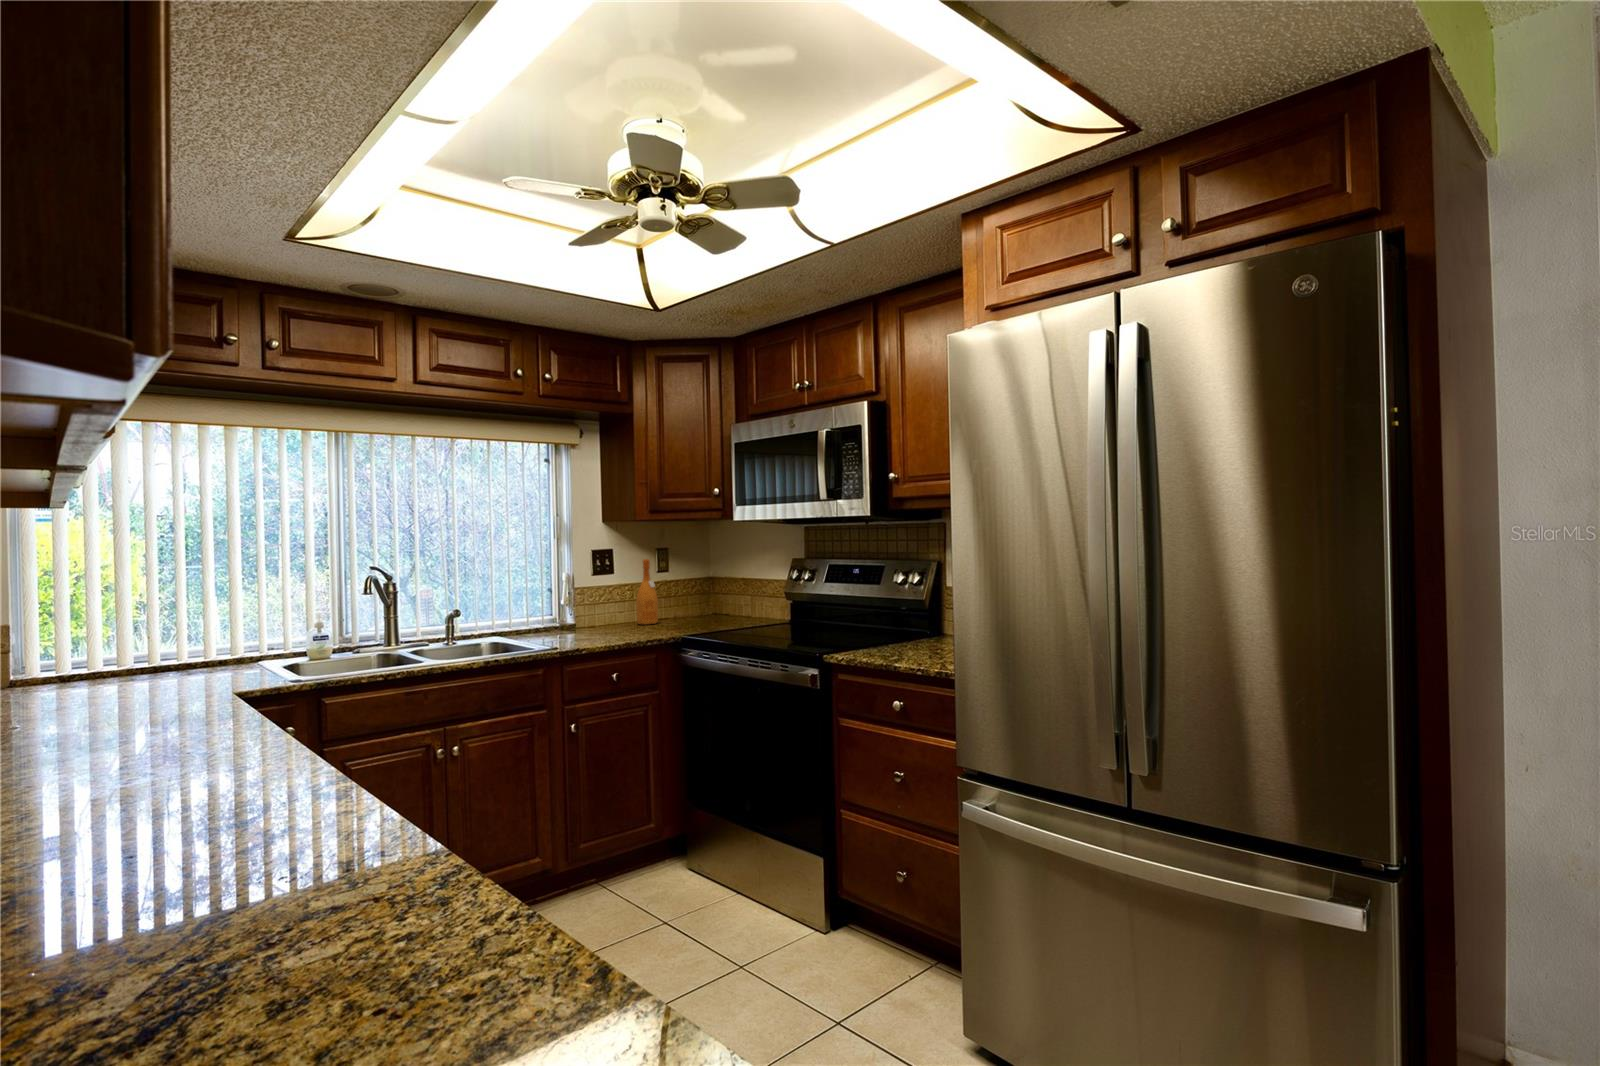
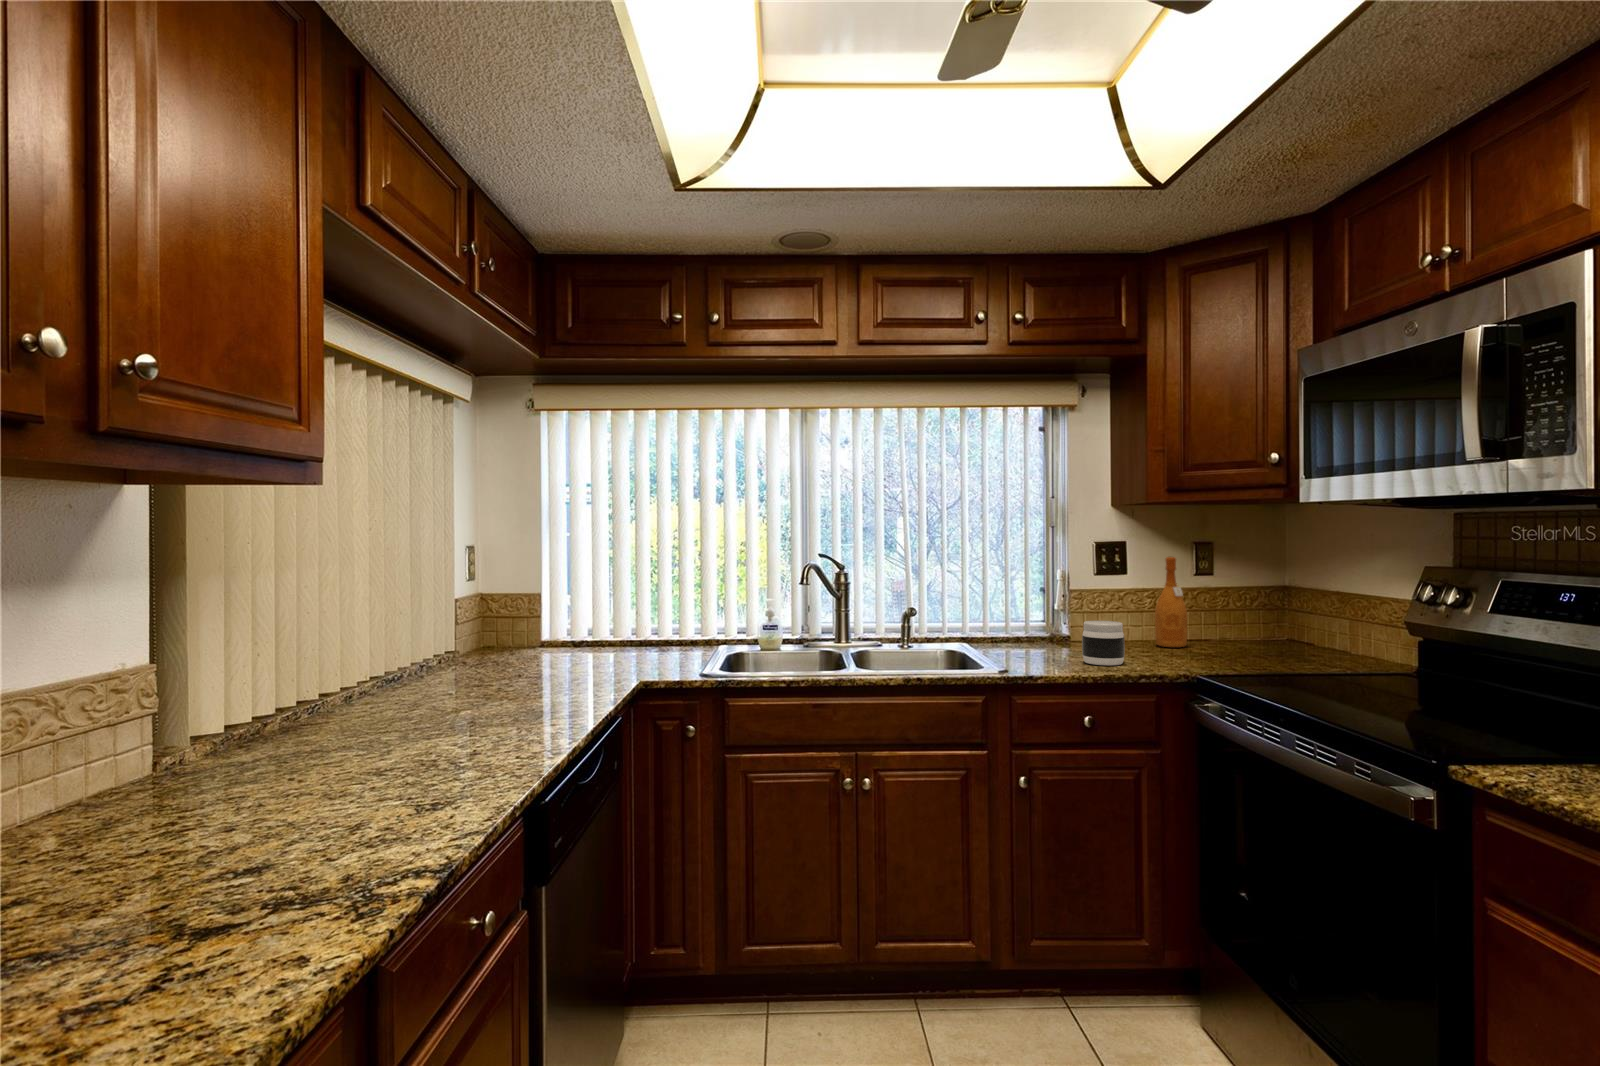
jar: none [600,607,629,638] -> present [1082,621,1125,665]

